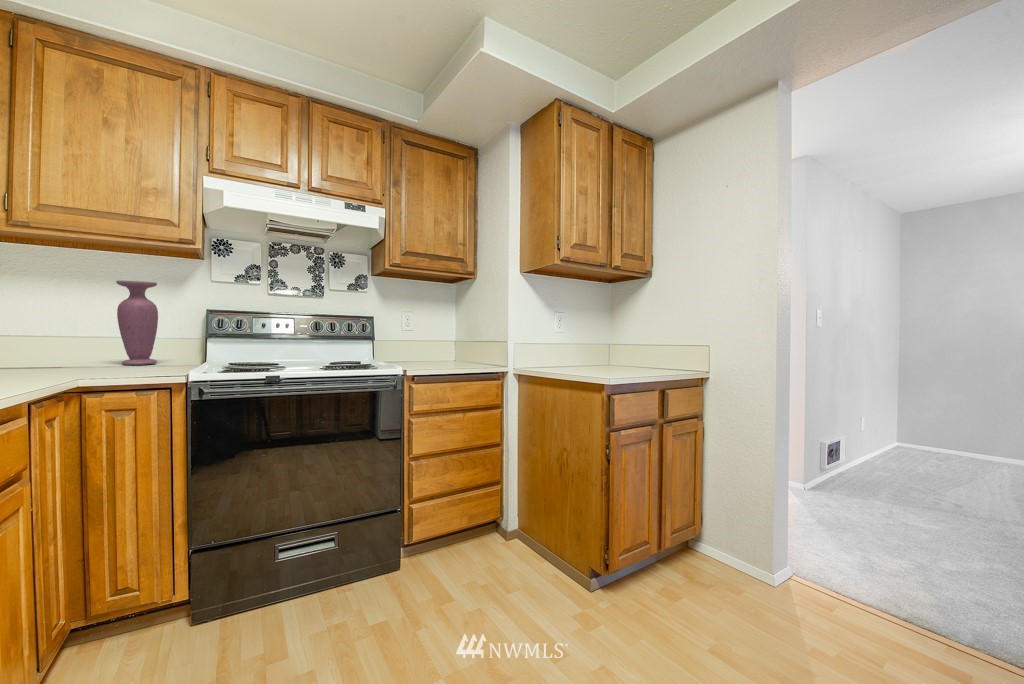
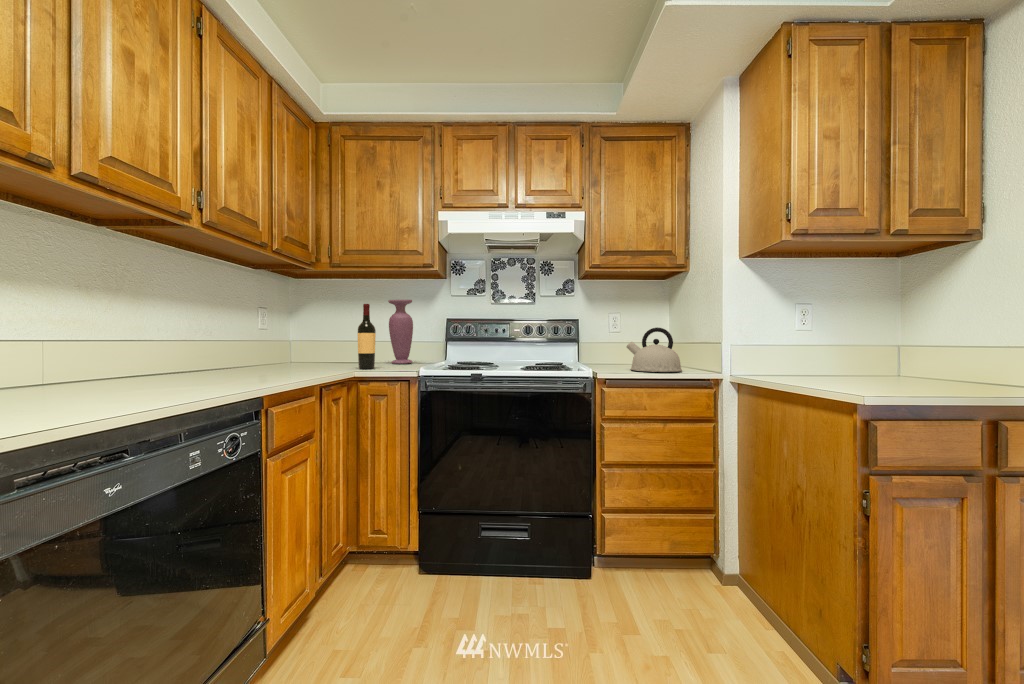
wine bottle: none [75,285,109,375] -> present [358,304,376,369]
kettle: none [427,327,476,367] -> present [627,327,682,372]

